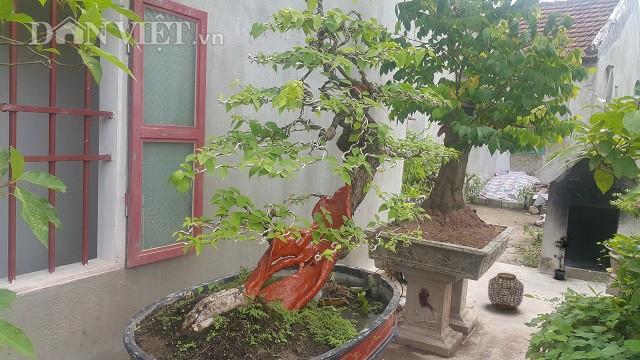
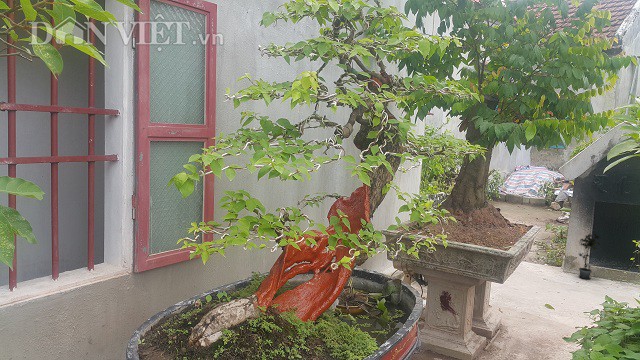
woven basket: present [488,273,524,311] -> none [512,273,549,313]

